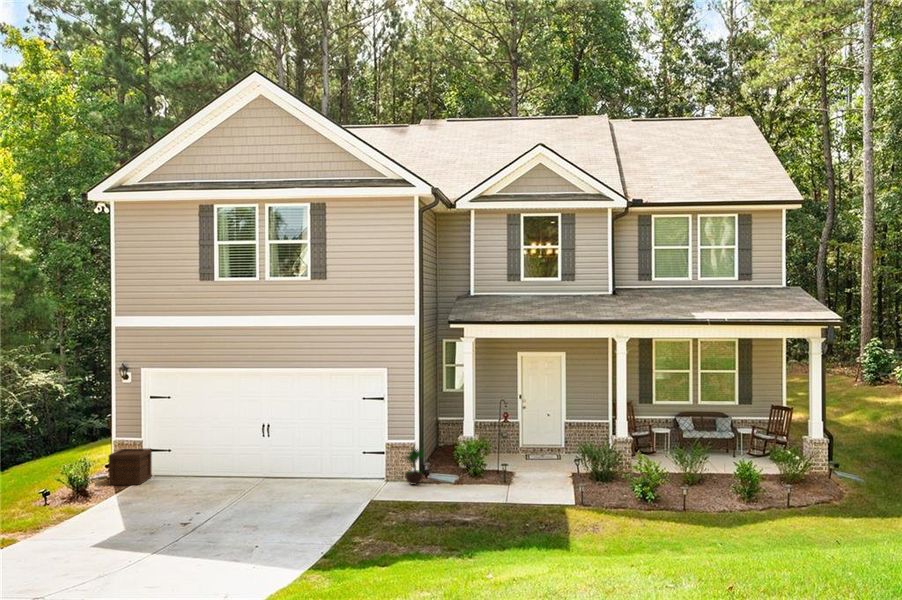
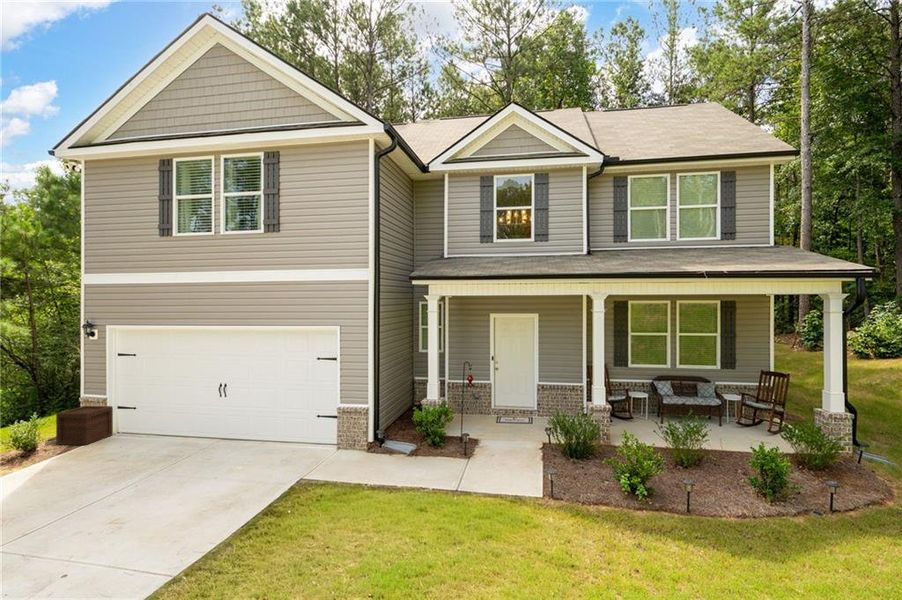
potted tree: present [405,449,423,484] -> none [349,410,376,454]

